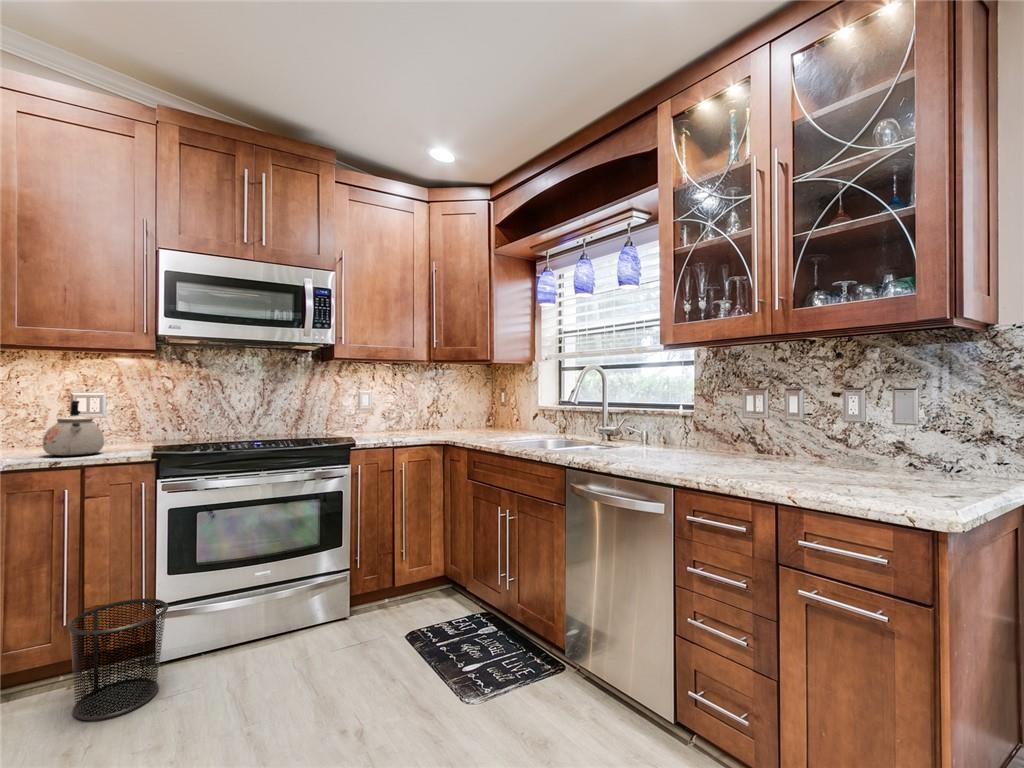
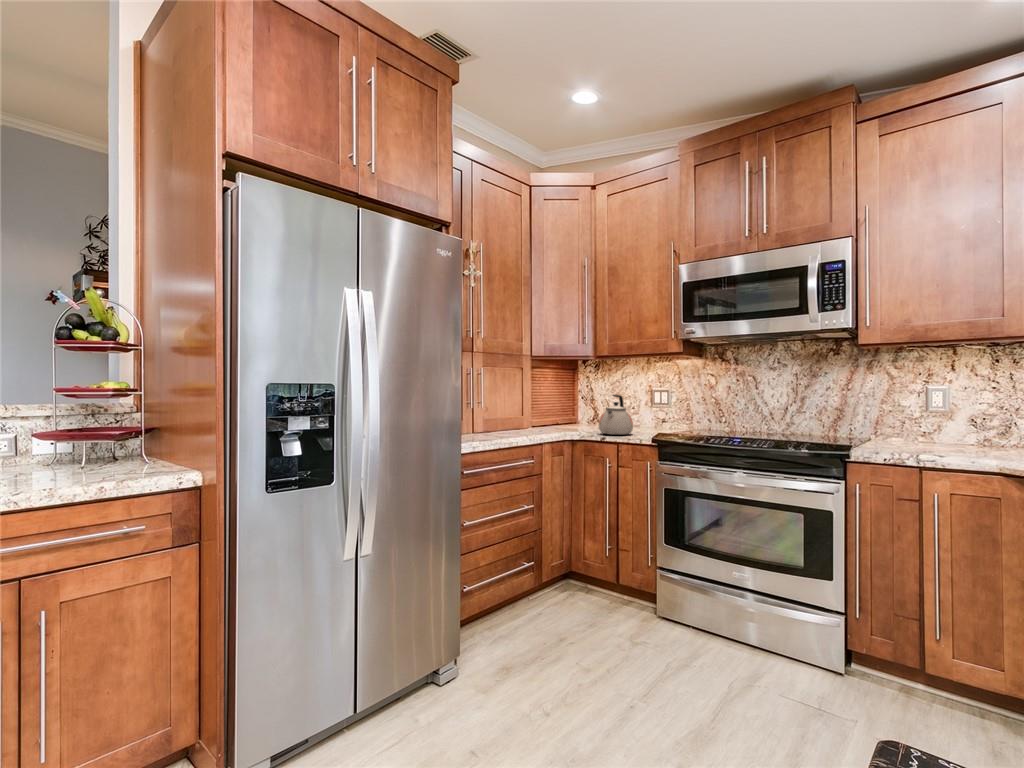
waste bin: present [68,599,168,720] -> none [591,551,653,635]

